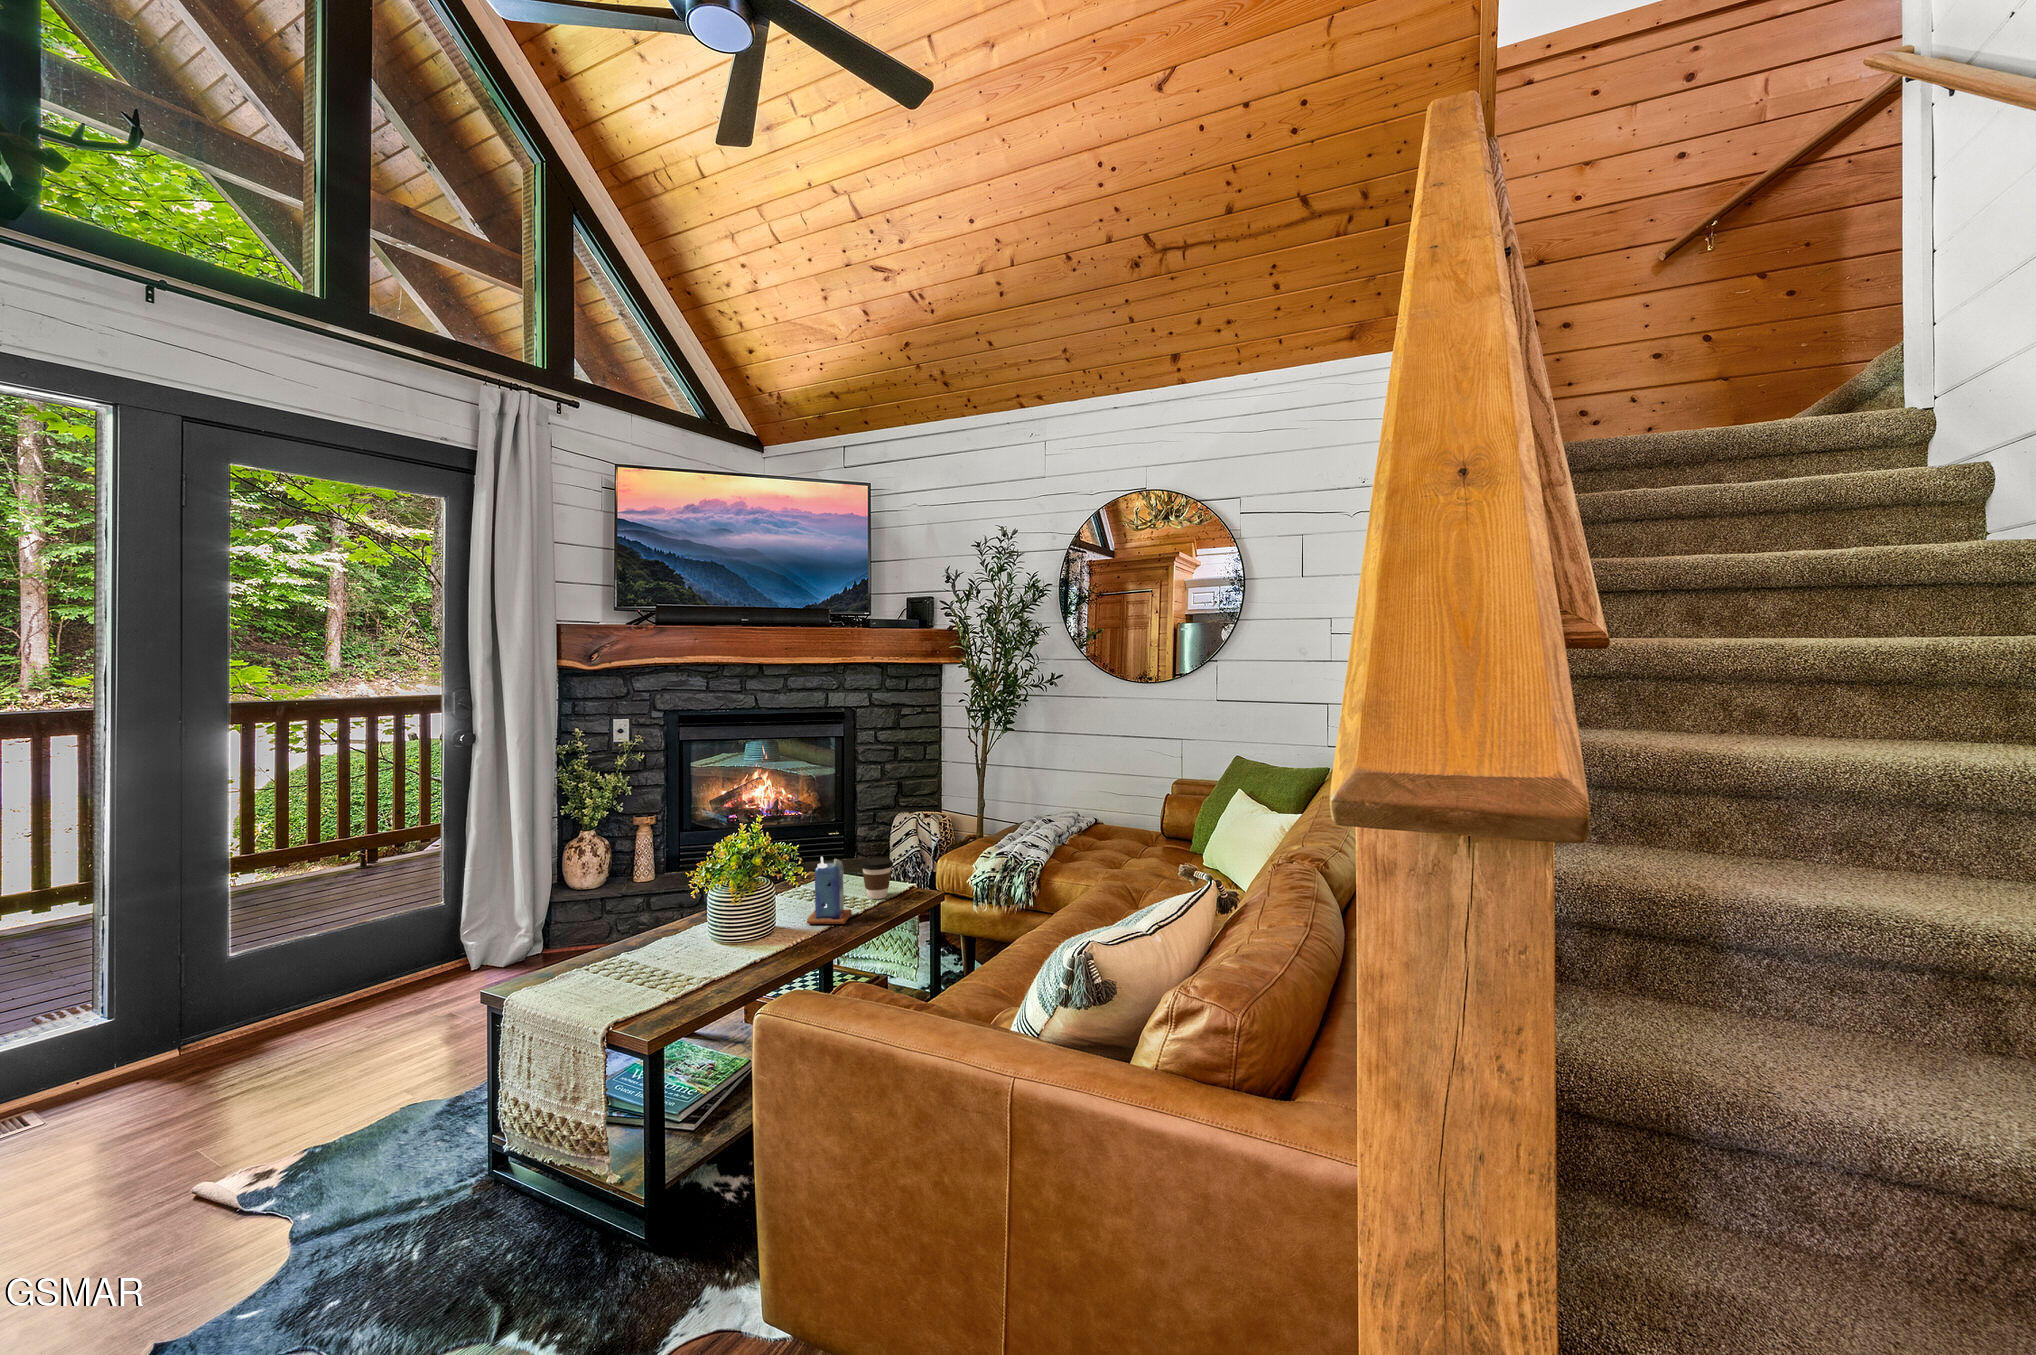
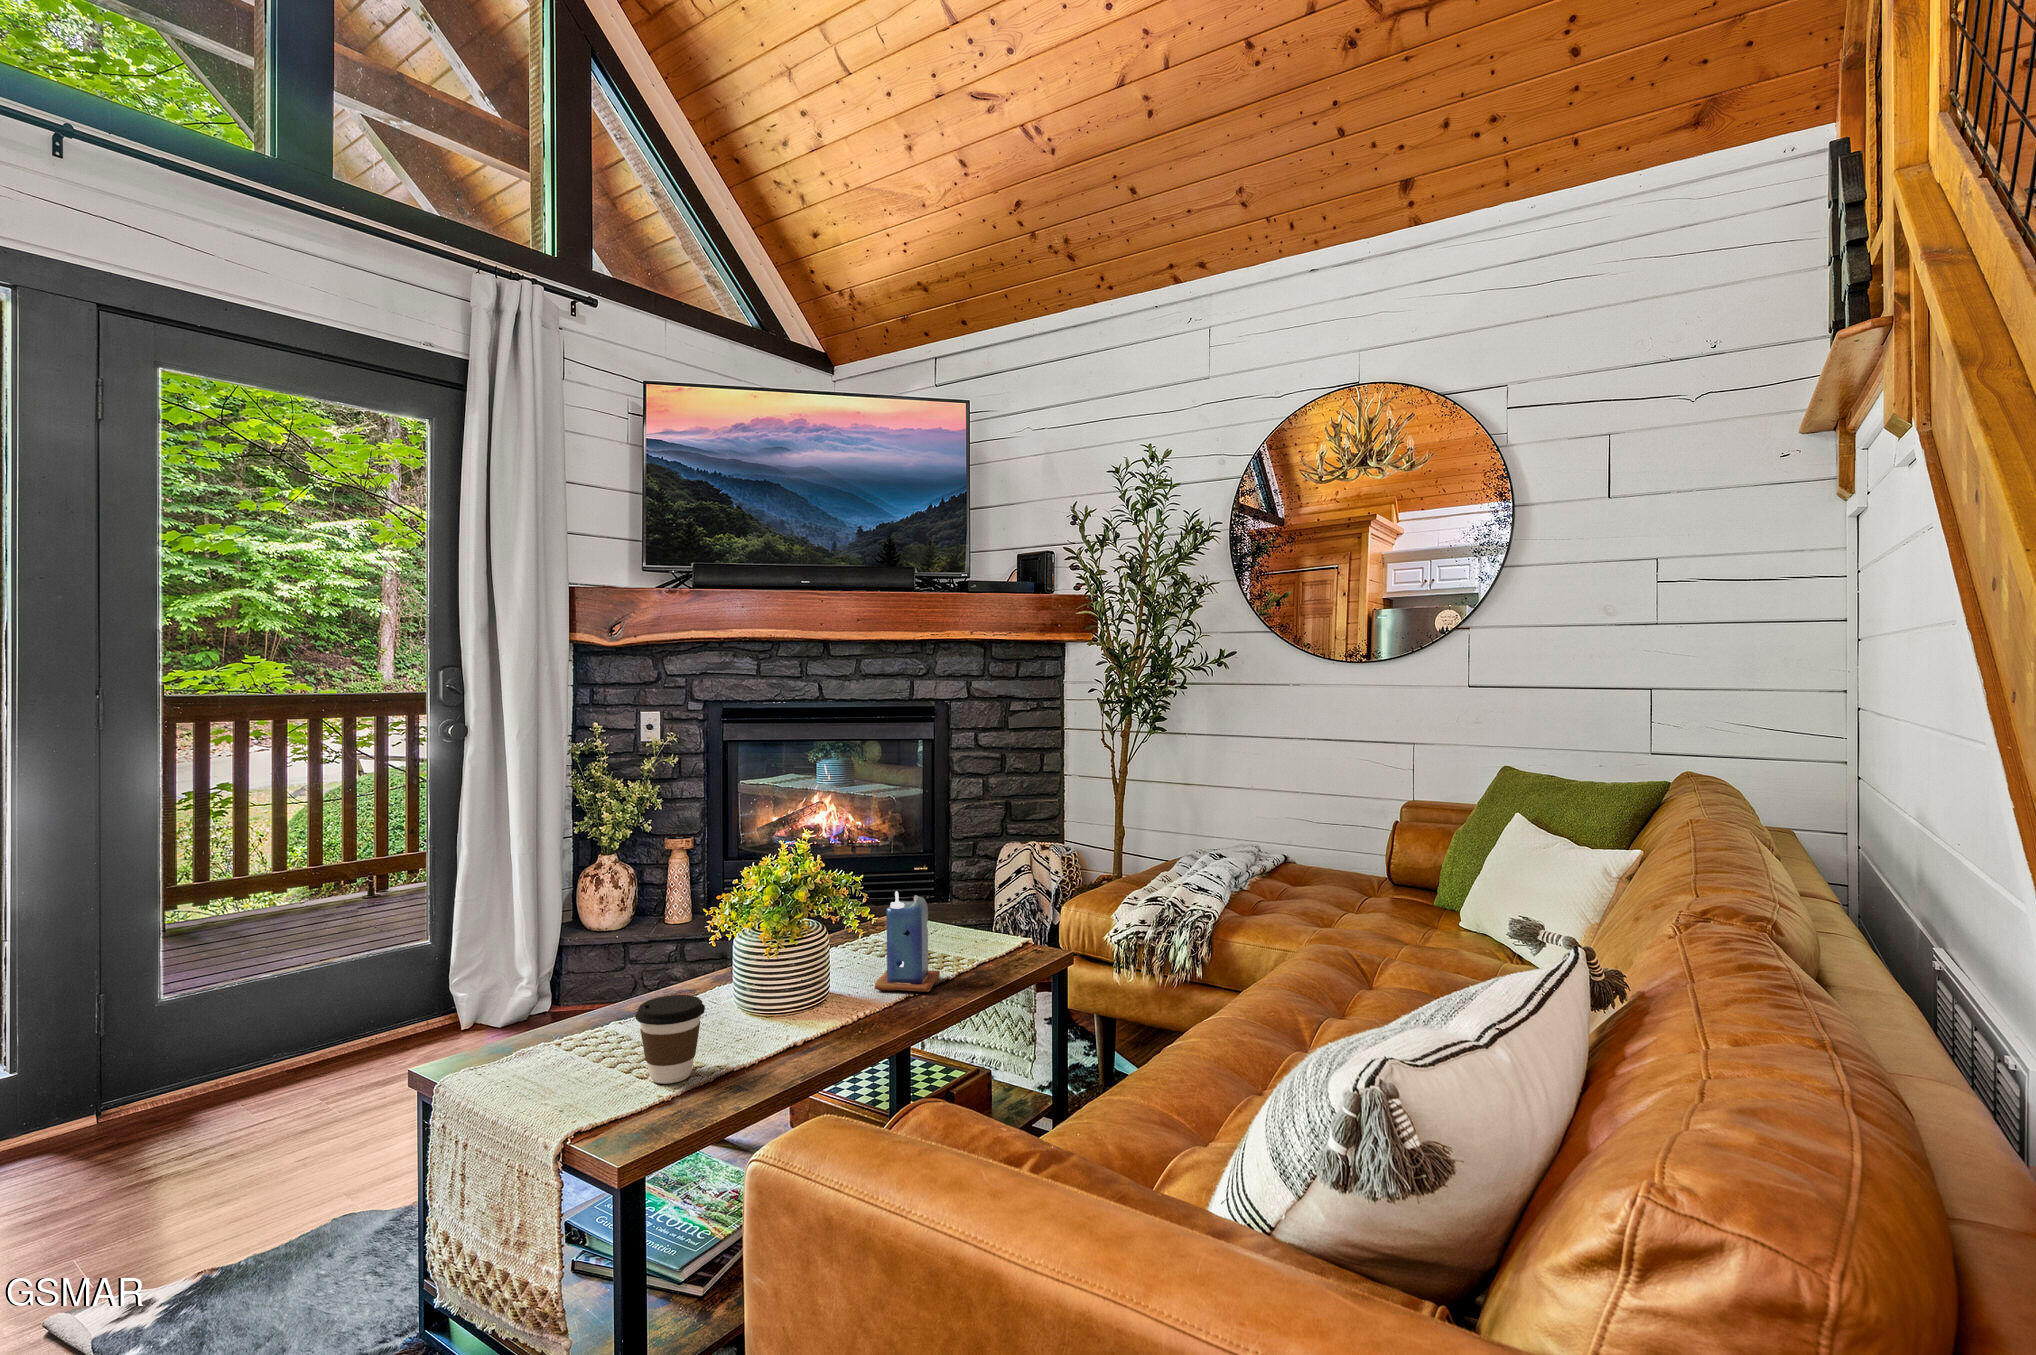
coffee cup: present [860,858,893,899] -> present [635,995,705,1084]

